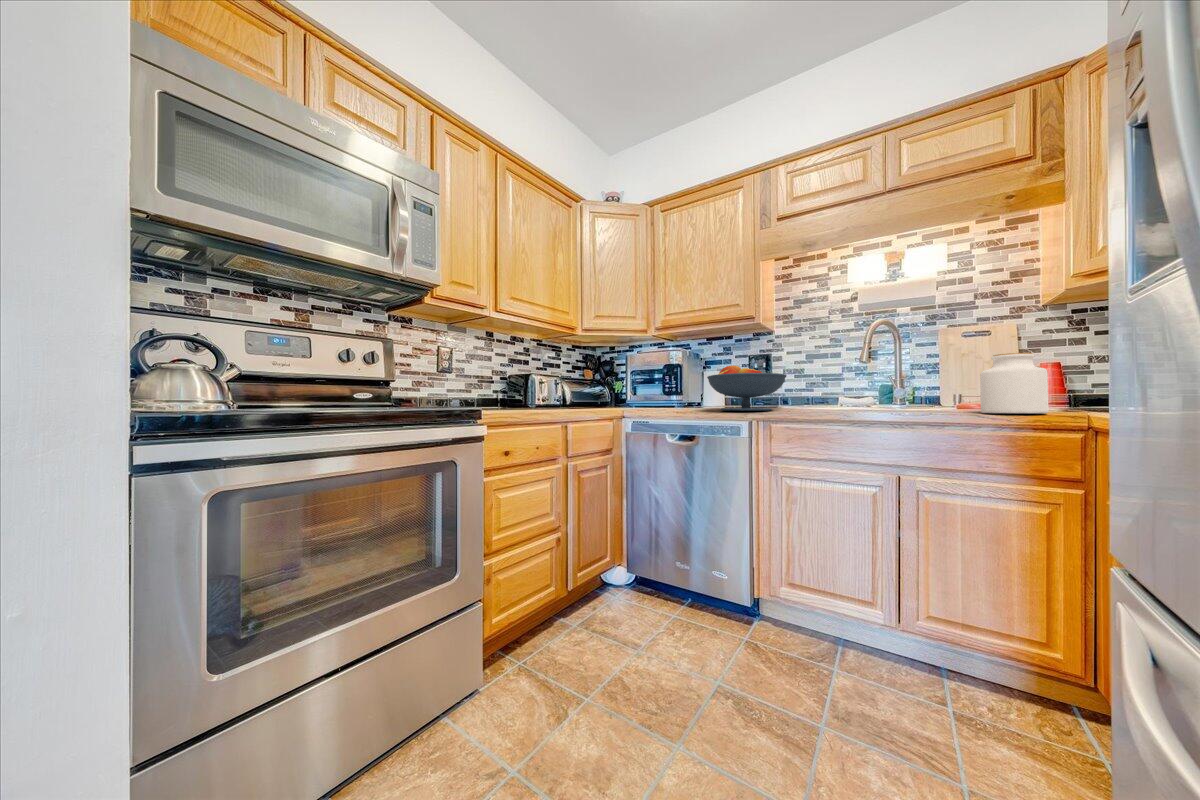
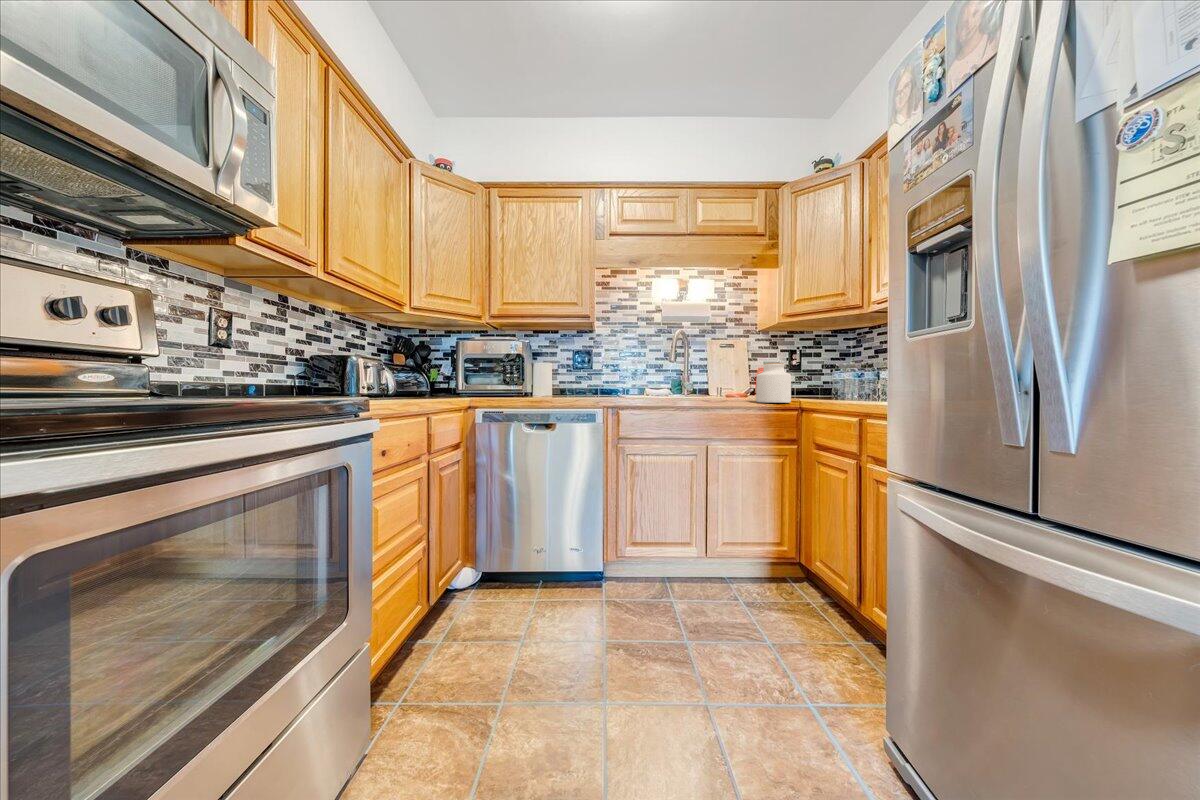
fruit bowl: present [707,365,786,411] -> none [564,359,631,401]

